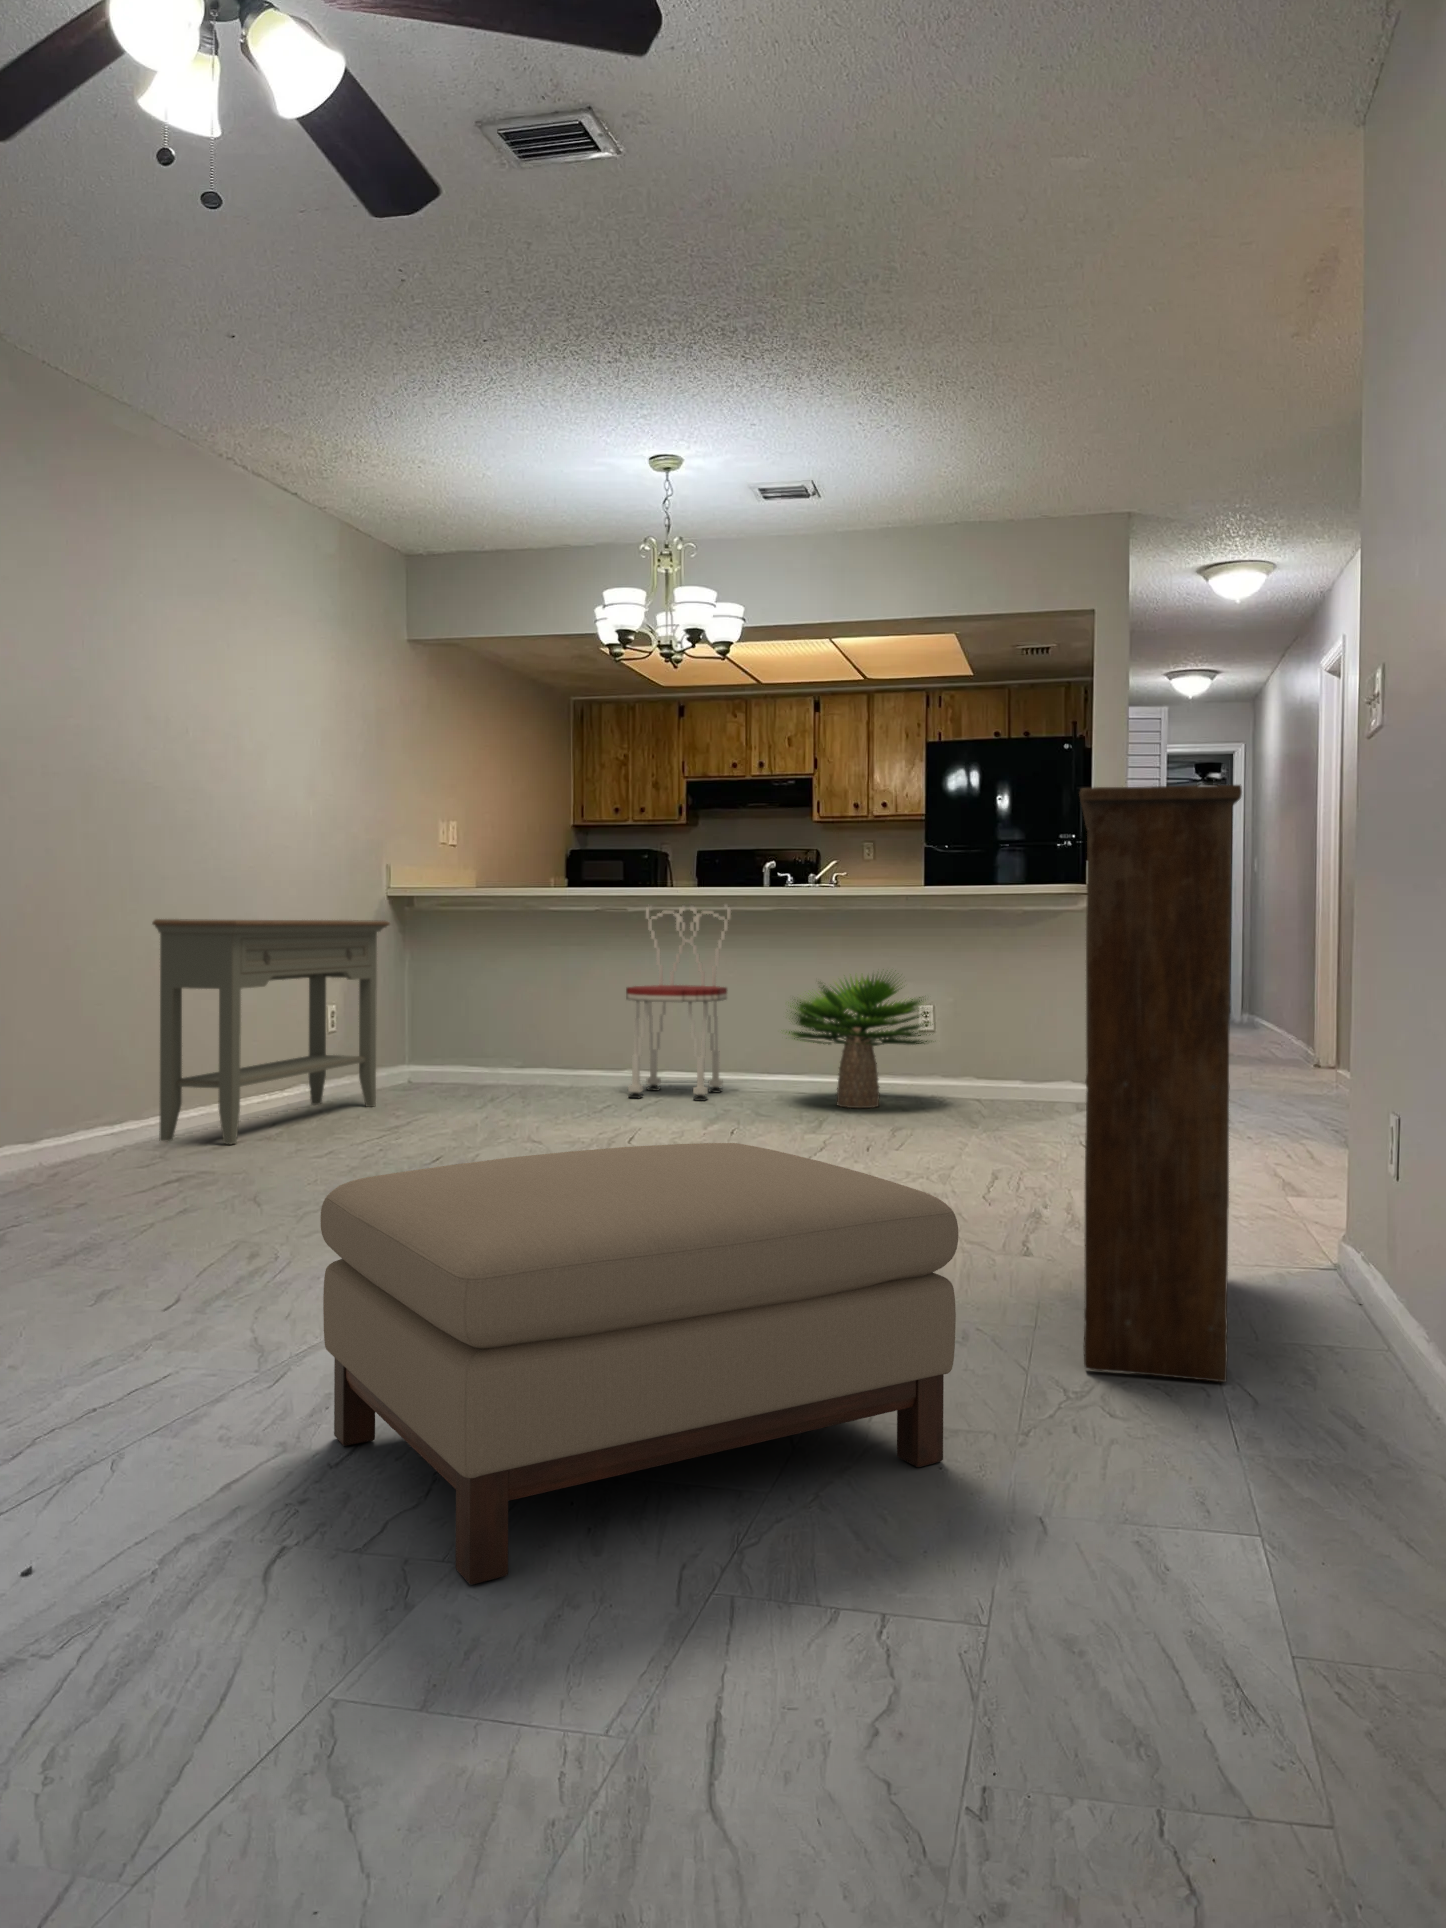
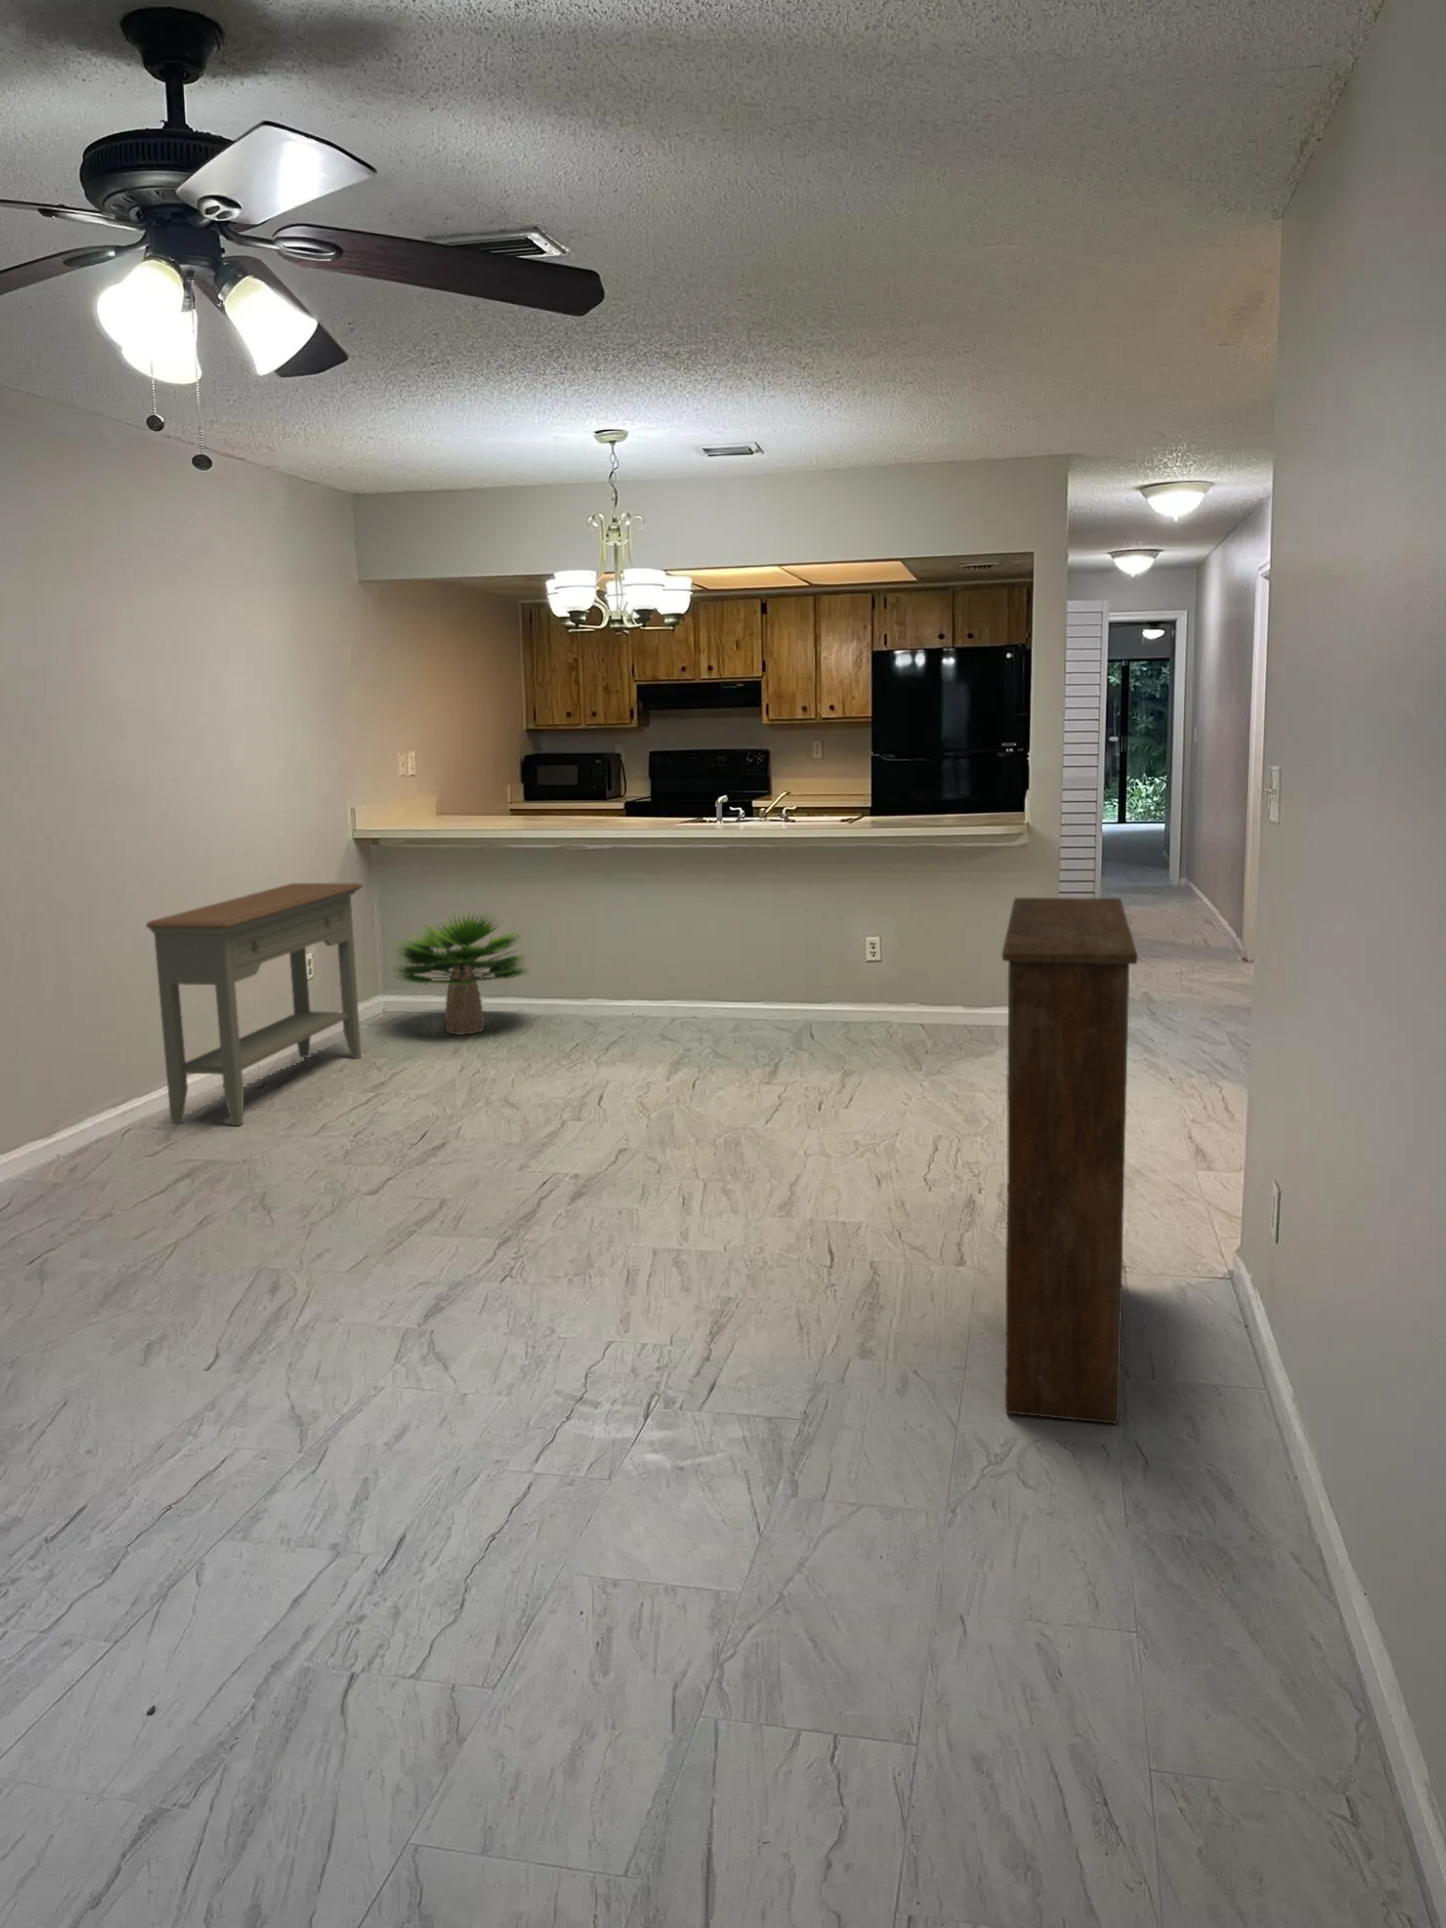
dining chair: present [626,904,731,1101] -> none [590,830,687,1036]
potted plant: present [786,975,932,1108] -> present [397,912,527,1035]
ottoman: present [321,1143,958,1585] -> none [389,1246,901,1682]

